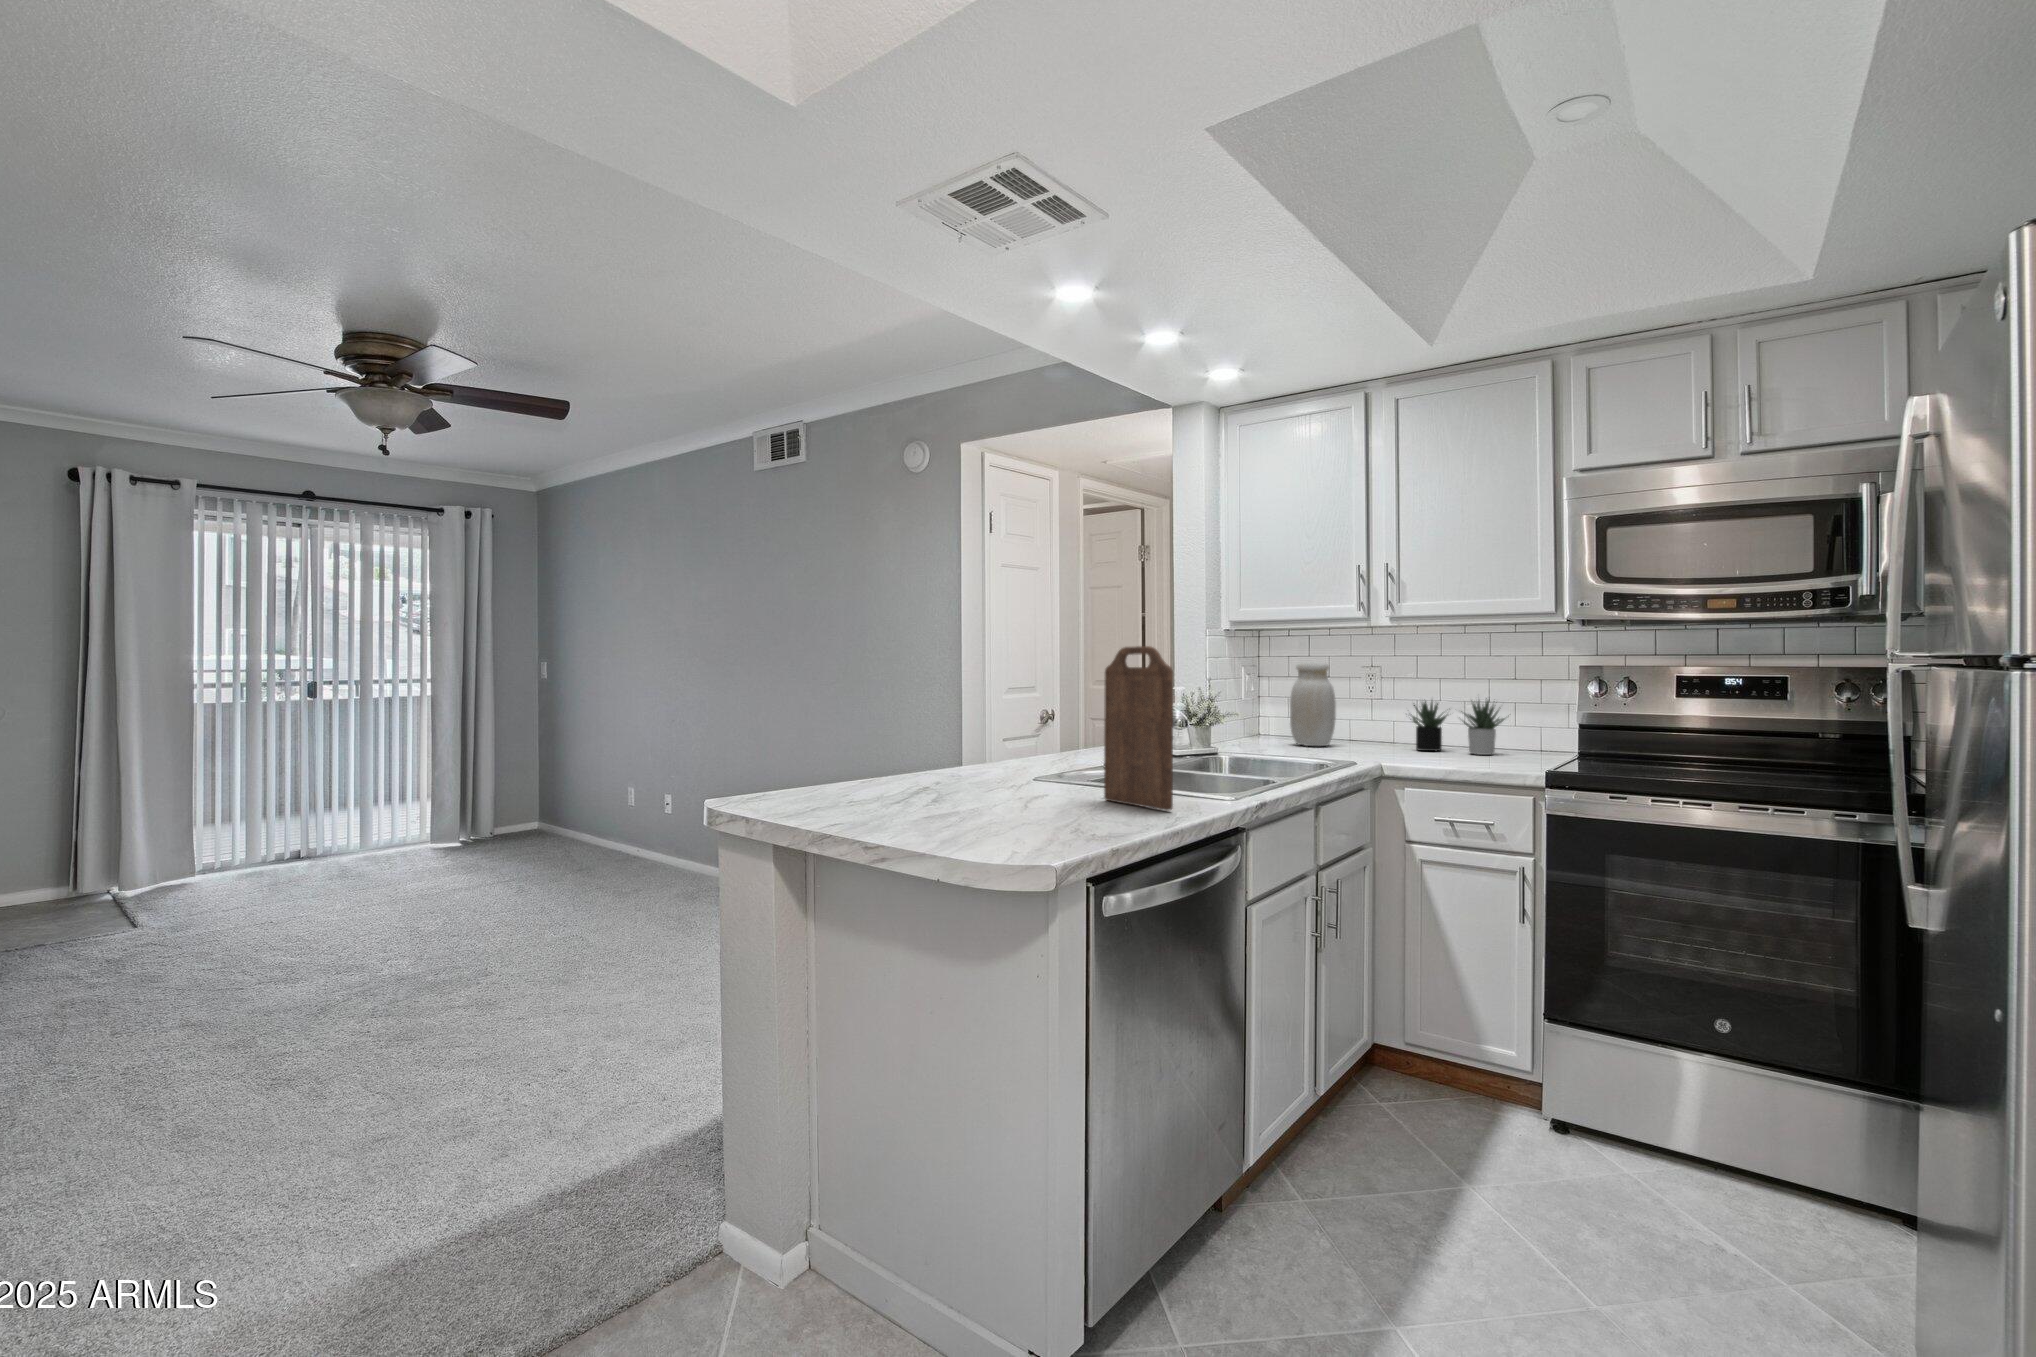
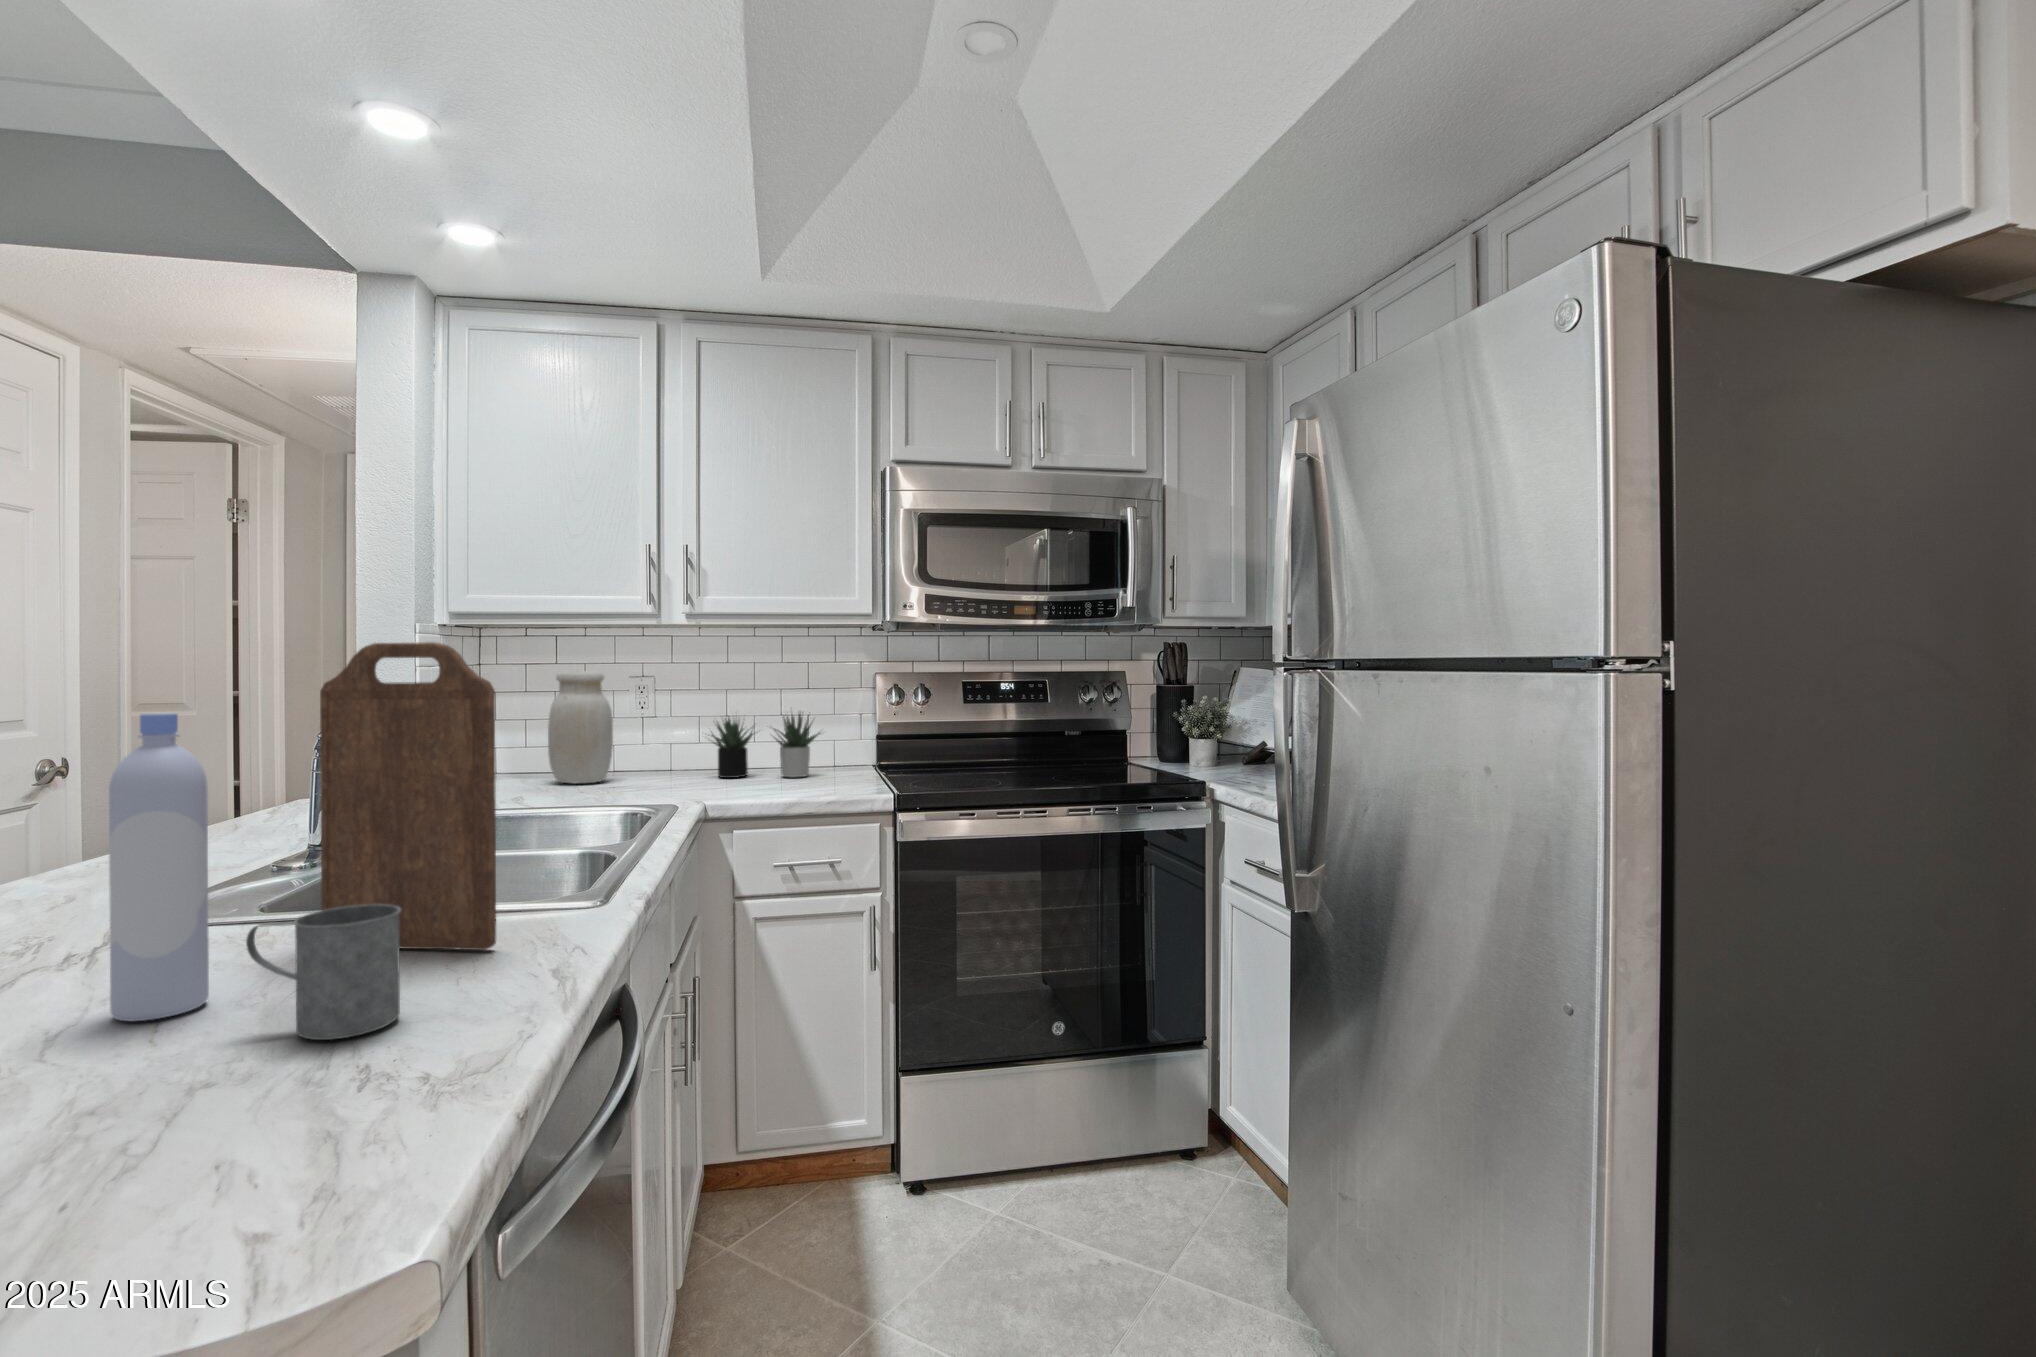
bottle: none [1022,679,1054,811] -> present [109,712,209,1021]
mug: none [1059,771,1114,827] -> present [246,904,401,1040]

